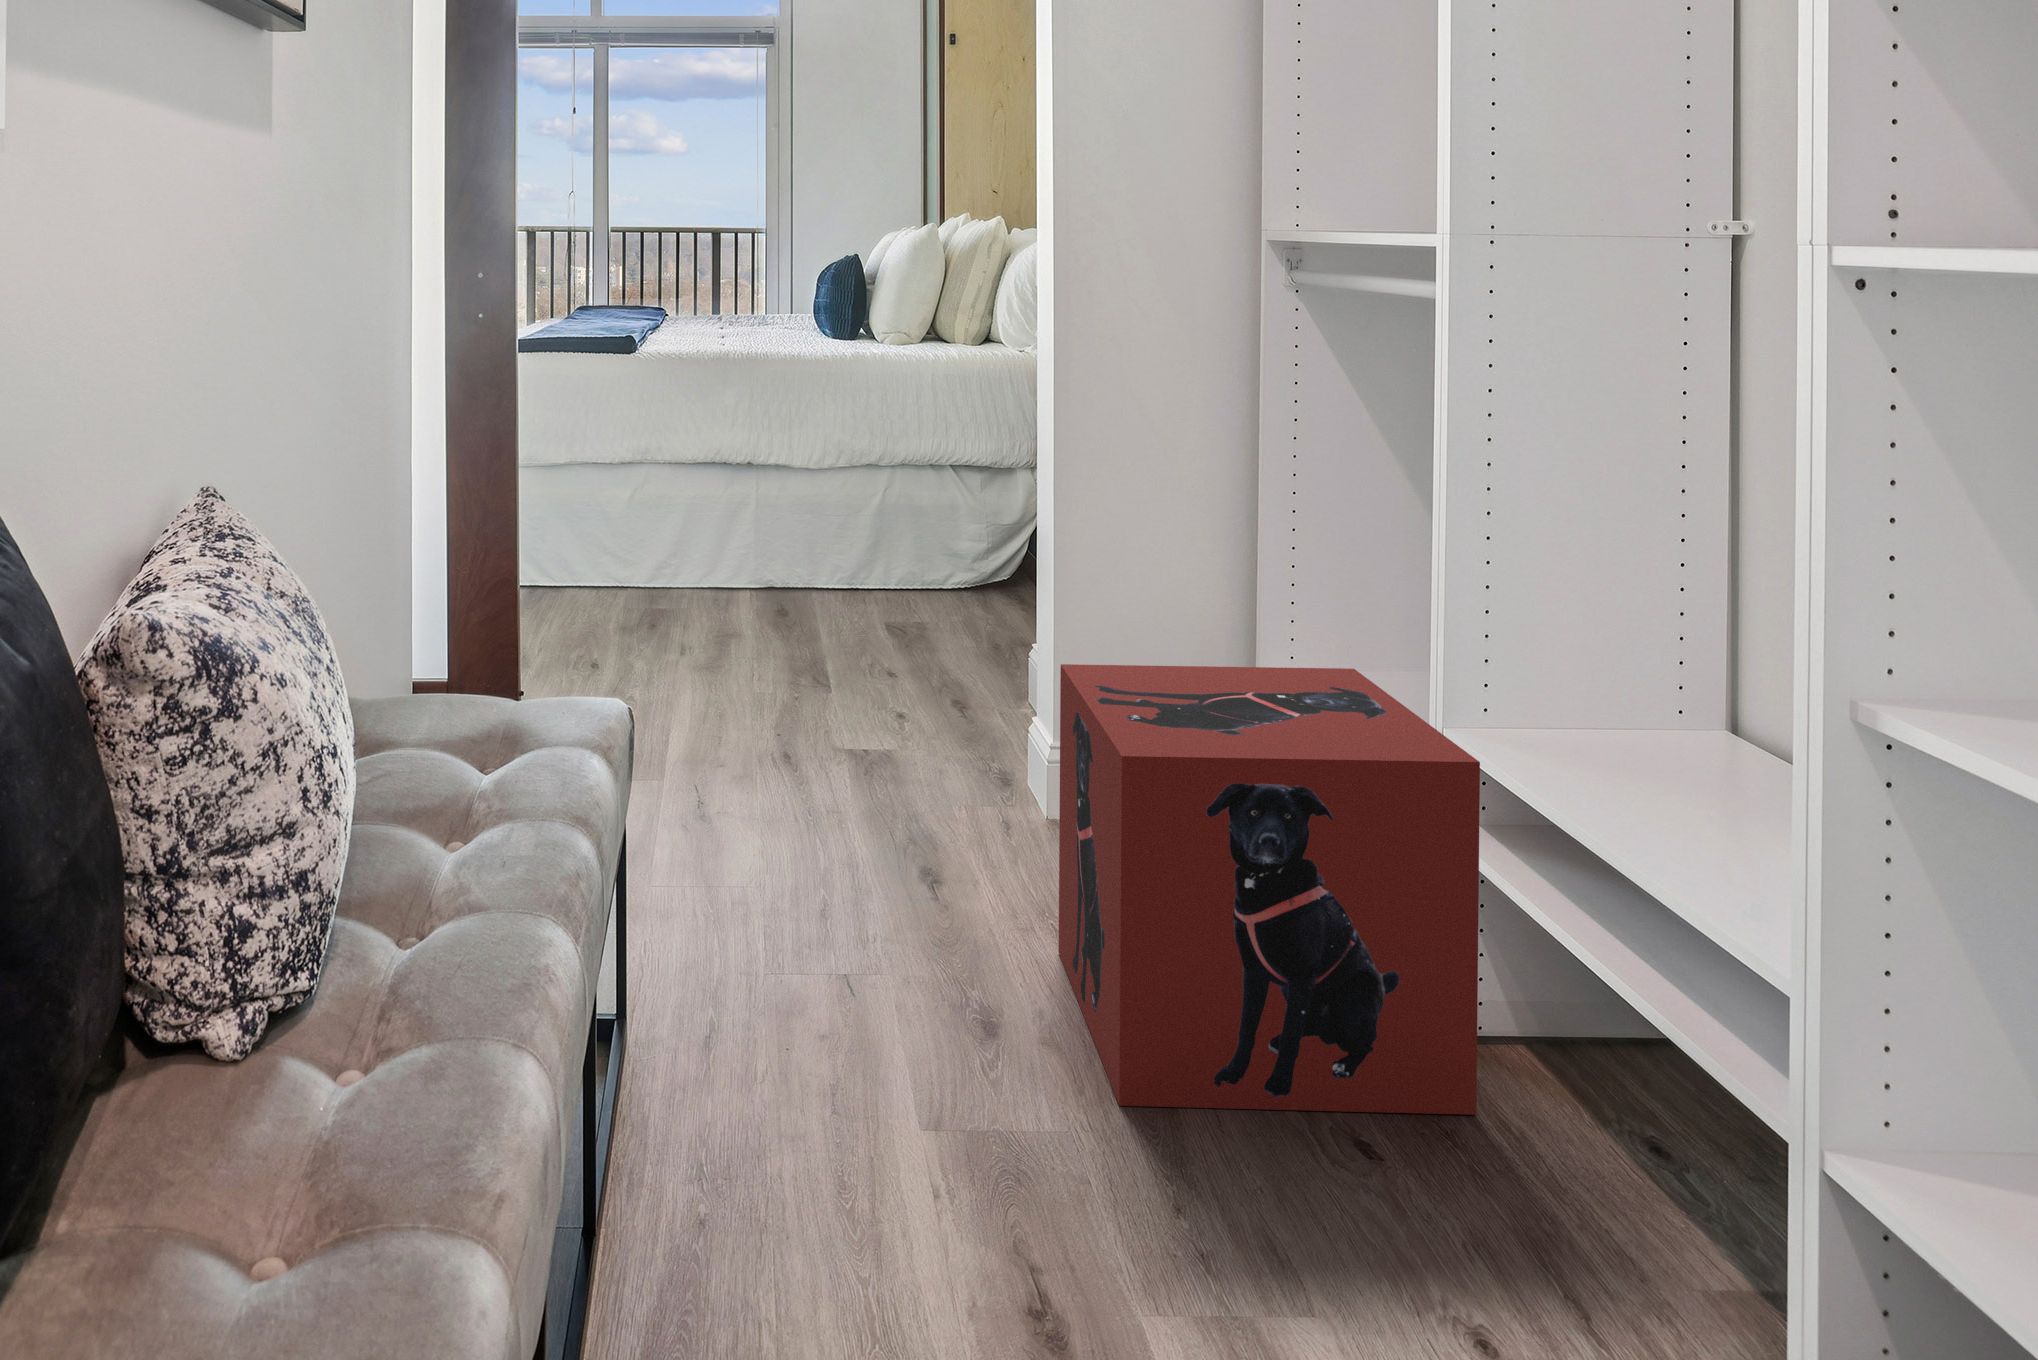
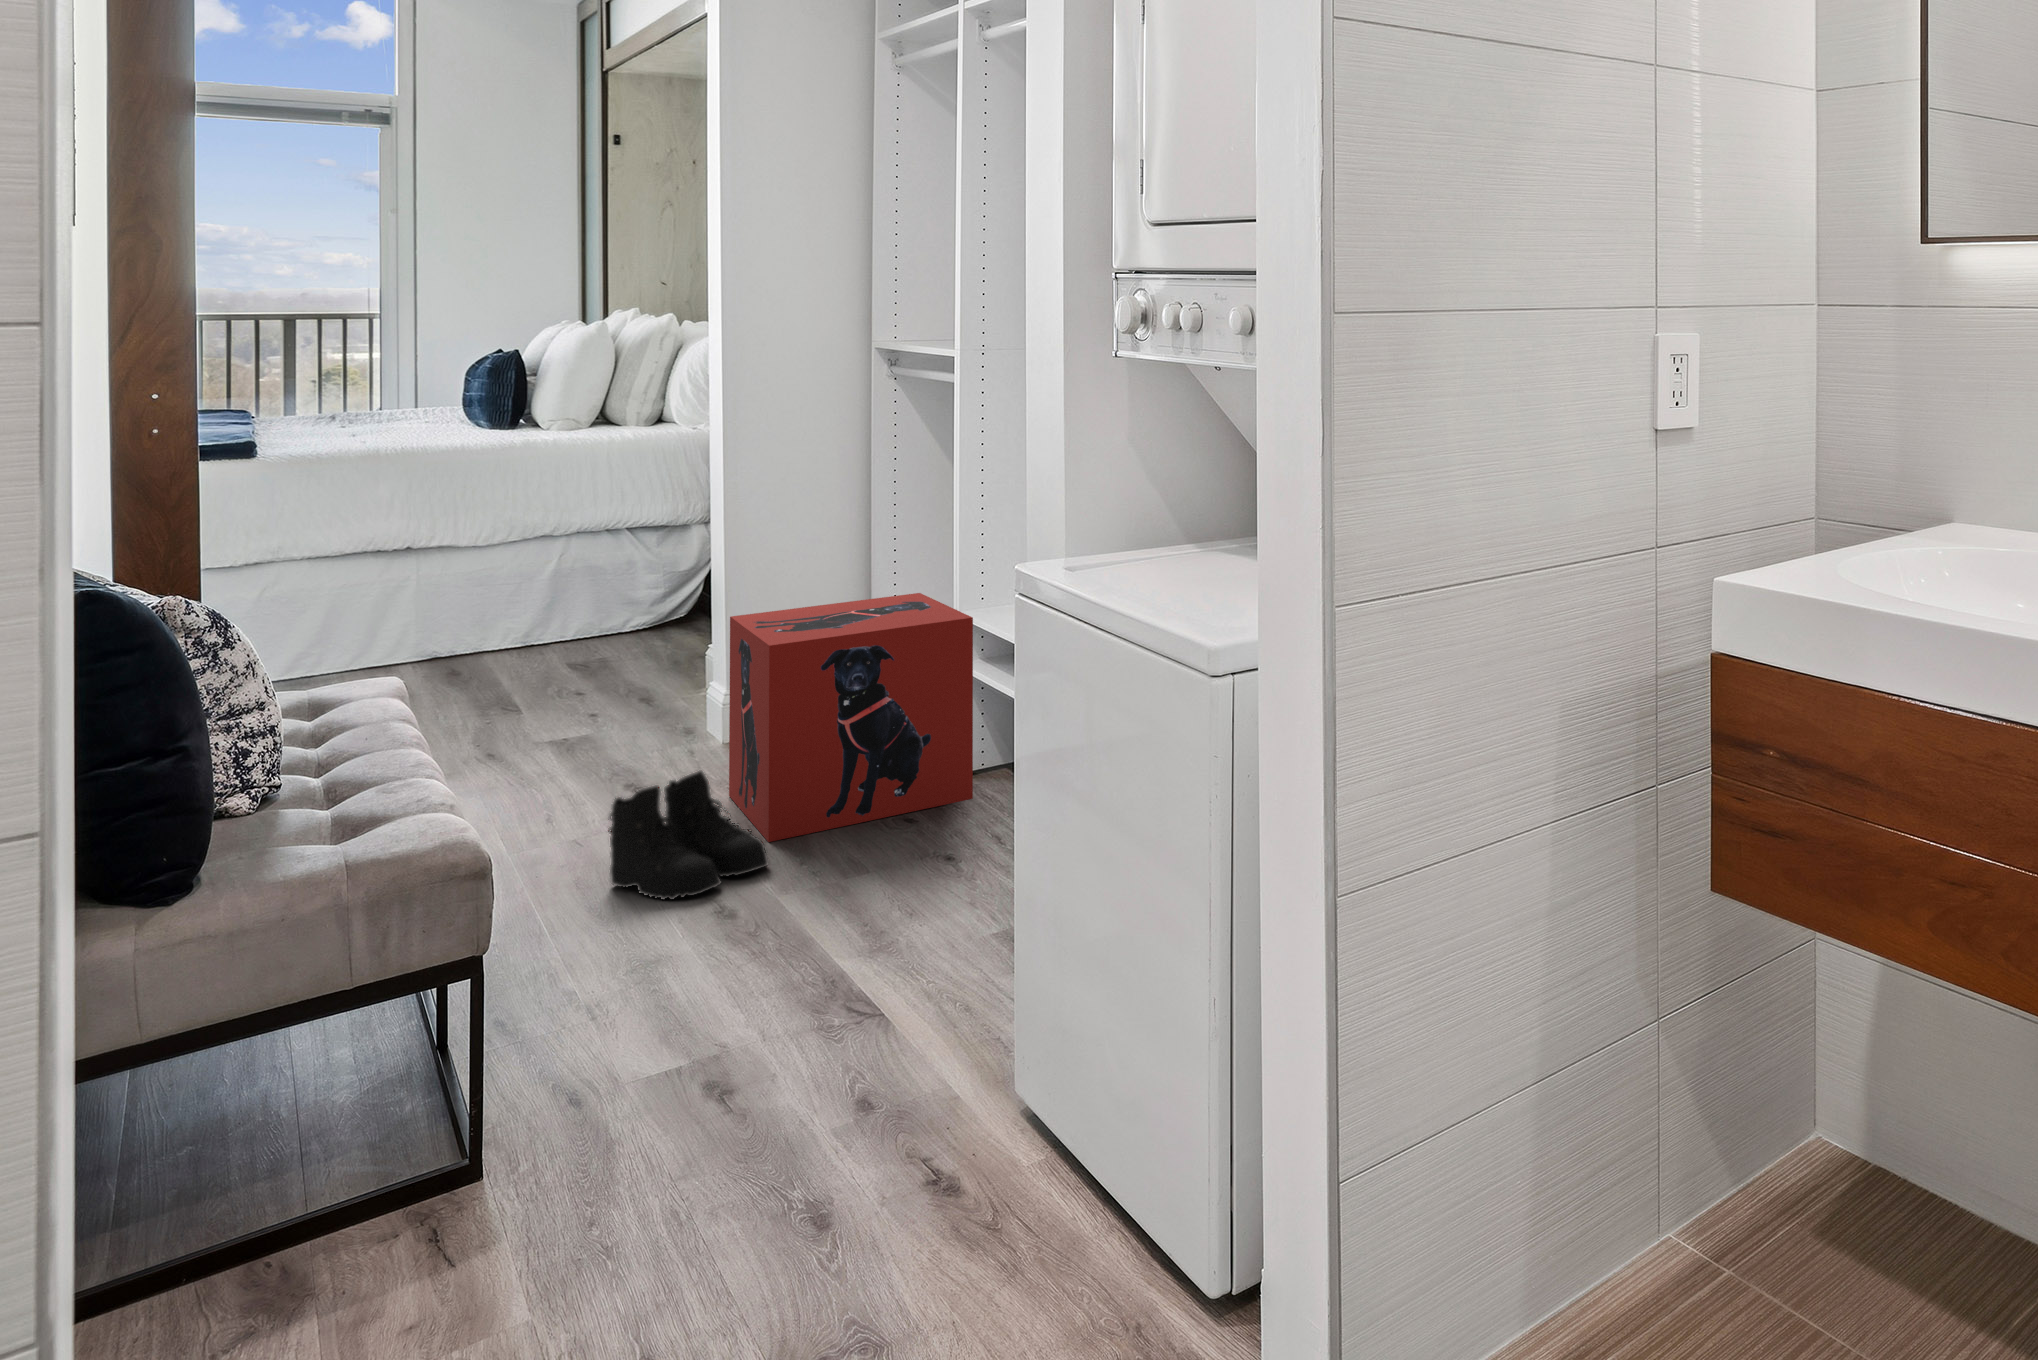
boots: none [875,959,1122,1229] -> present [608,771,768,900]

